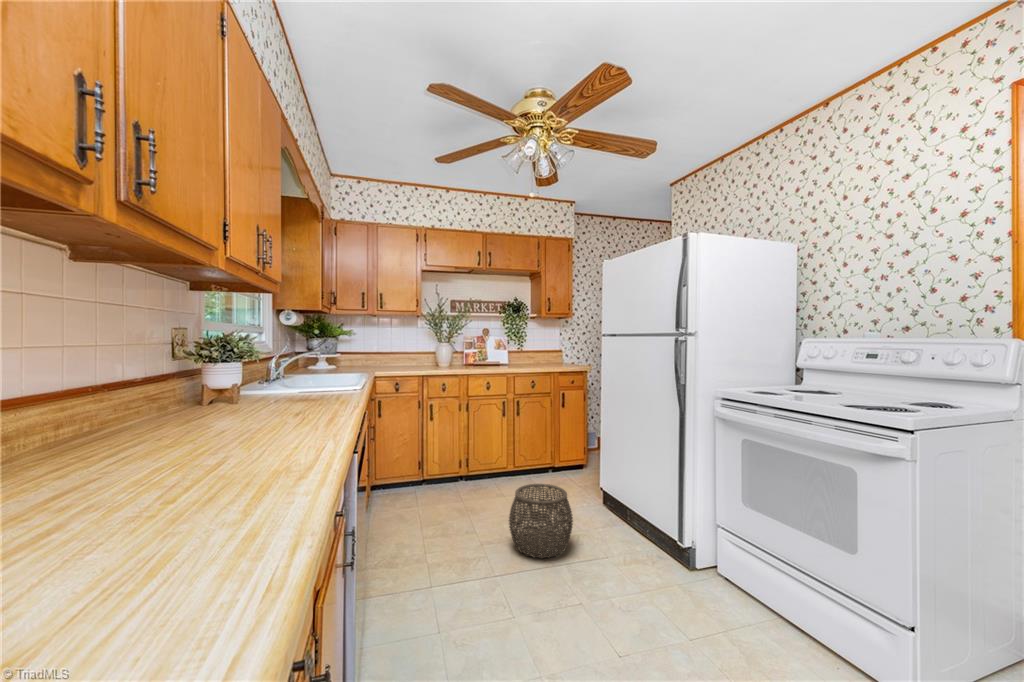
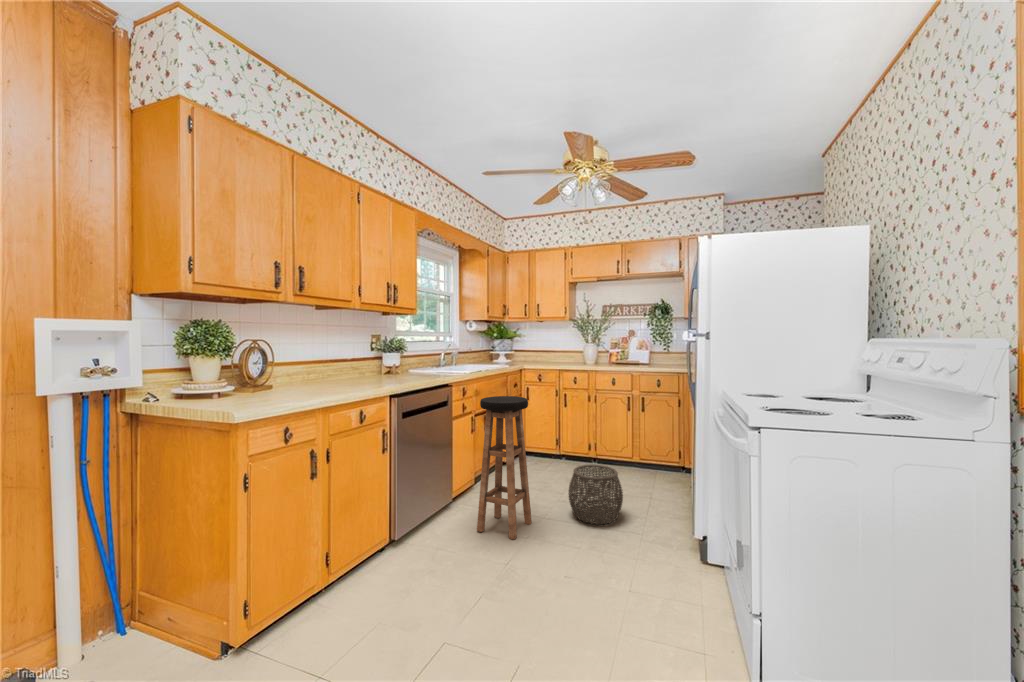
bar stool: none [426,412,495,621] -> present [477,396,532,540]

